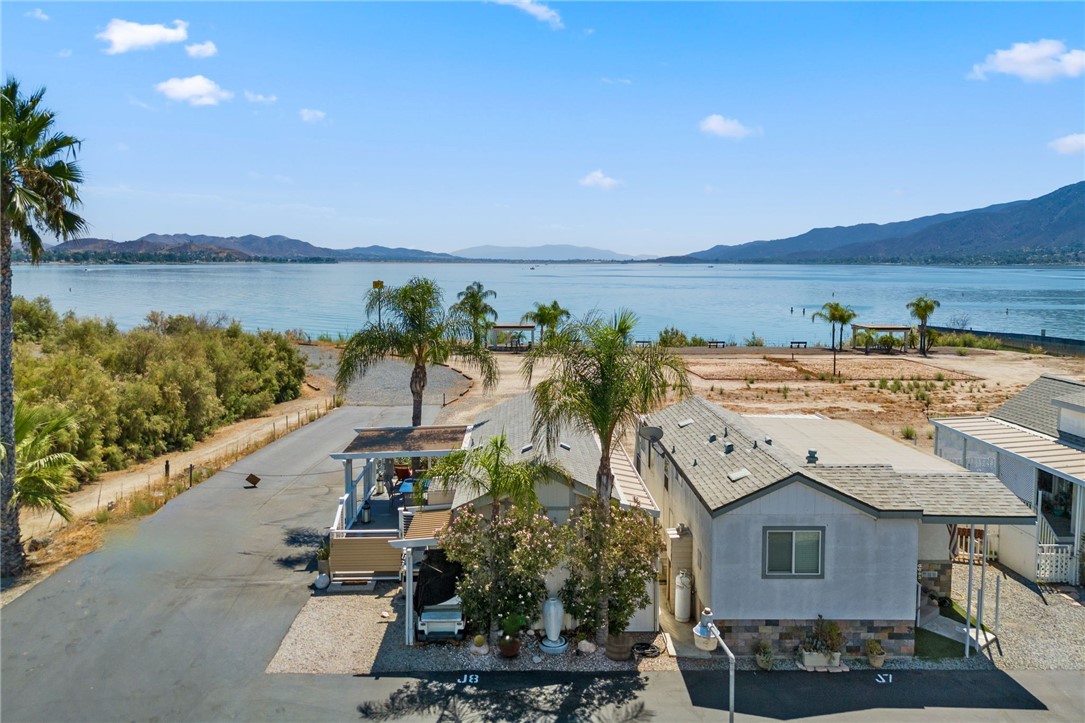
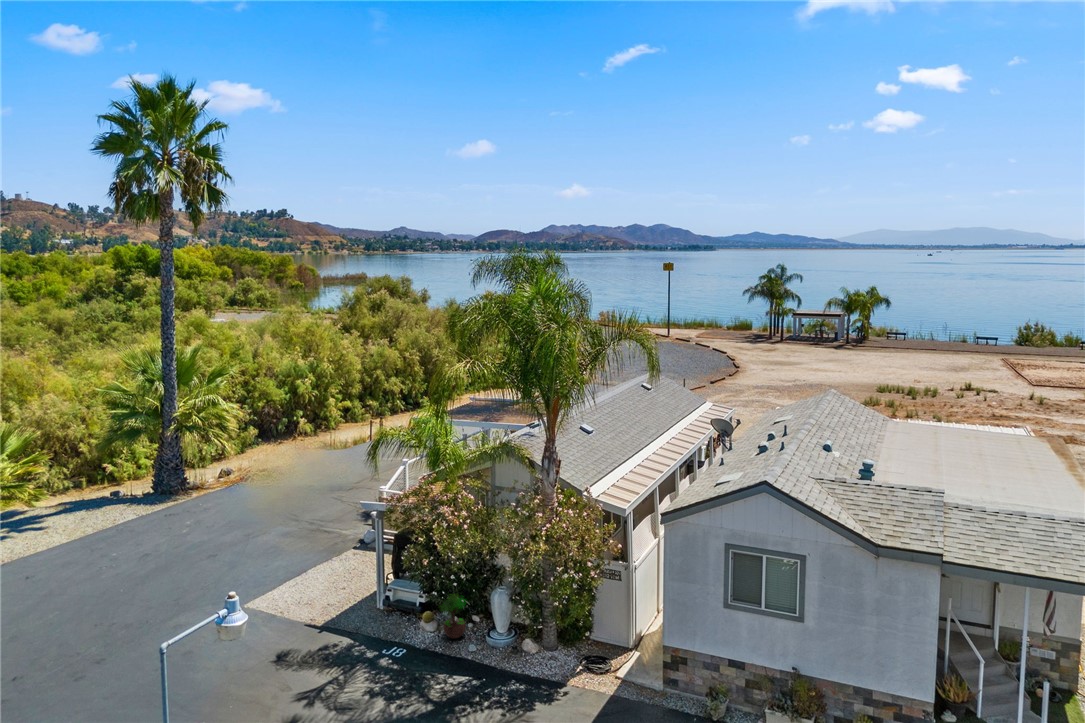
bucket: present [604,634,634,660] -> none [546,637,580,669]

